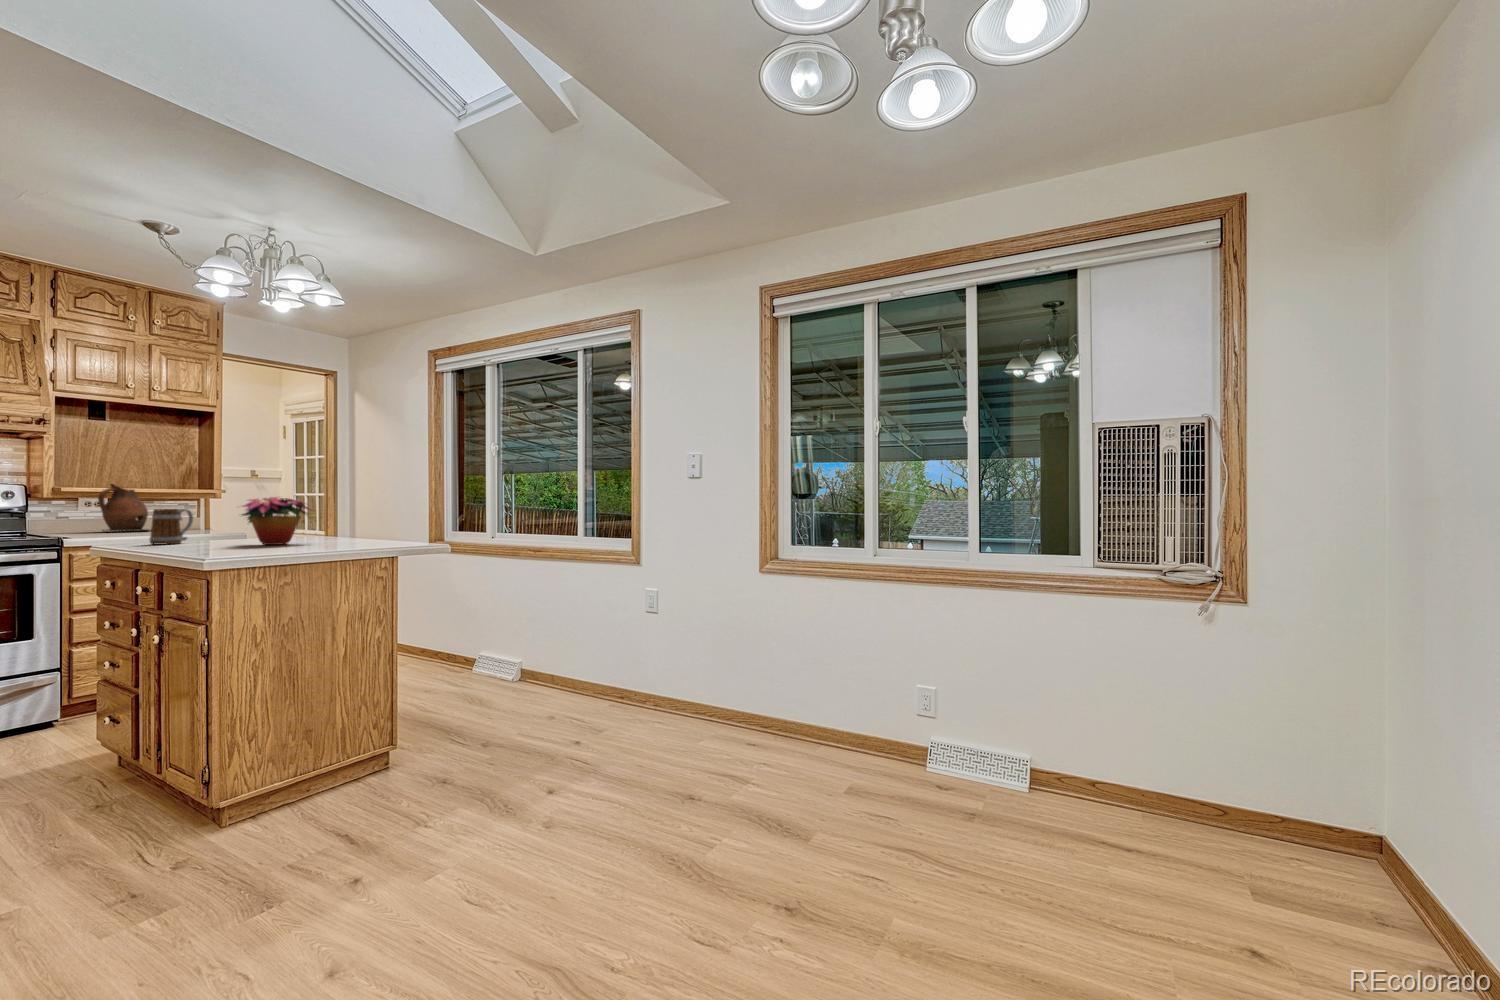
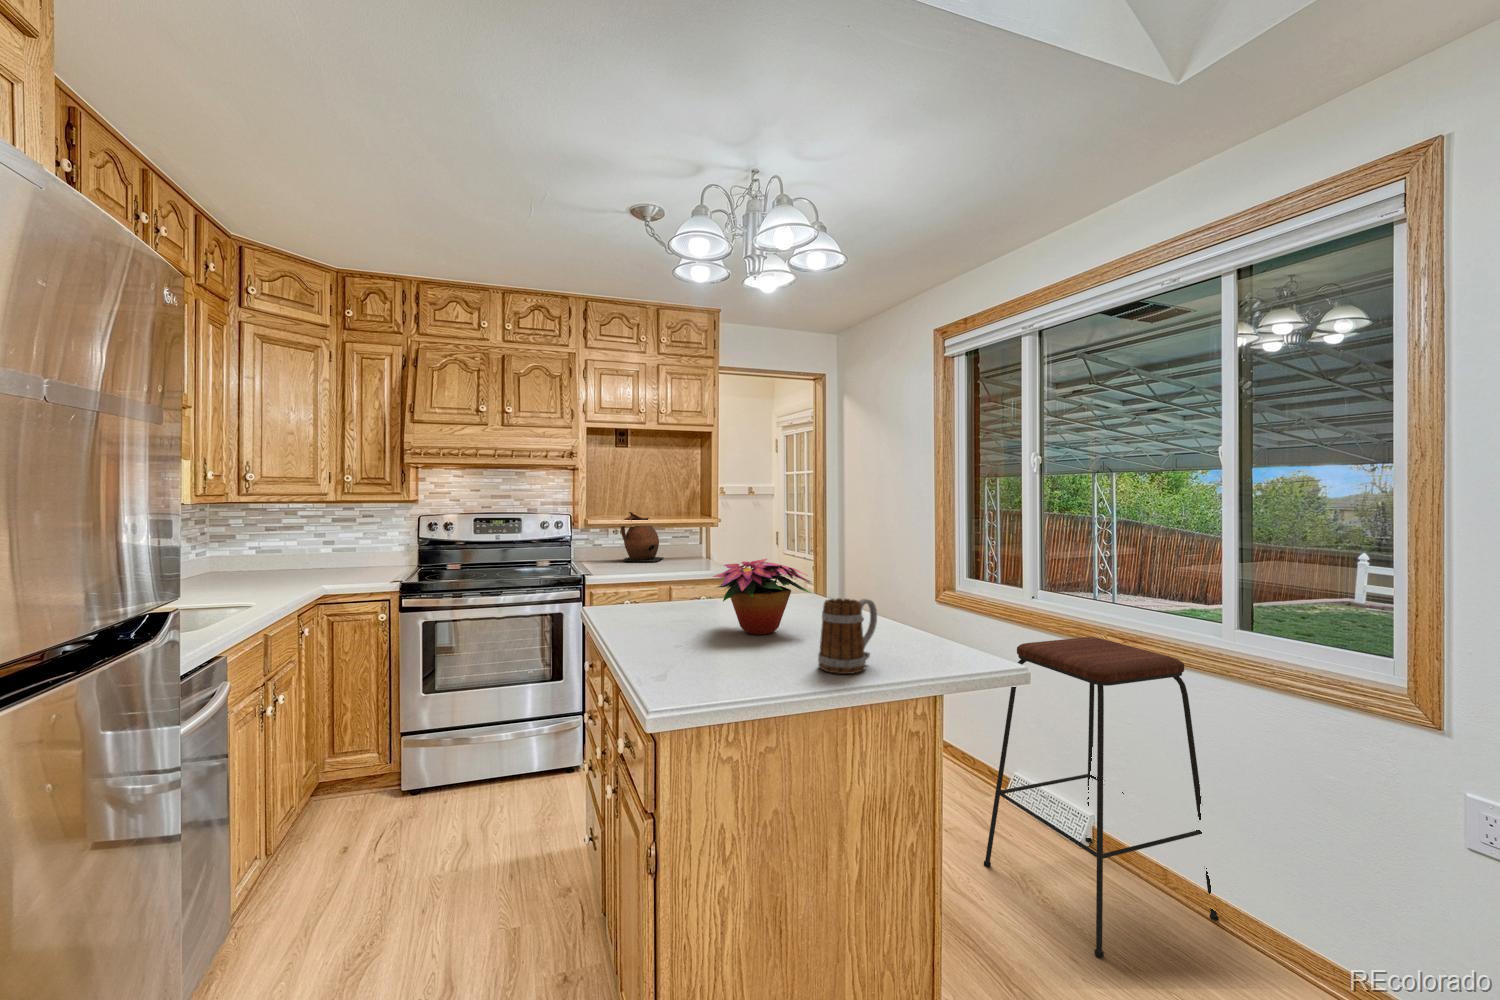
mug: present [150,509,193,544] -> present [818,598,877,674]
bar stool: none [449,553,578,718] -> present [984,637,1219,958]

